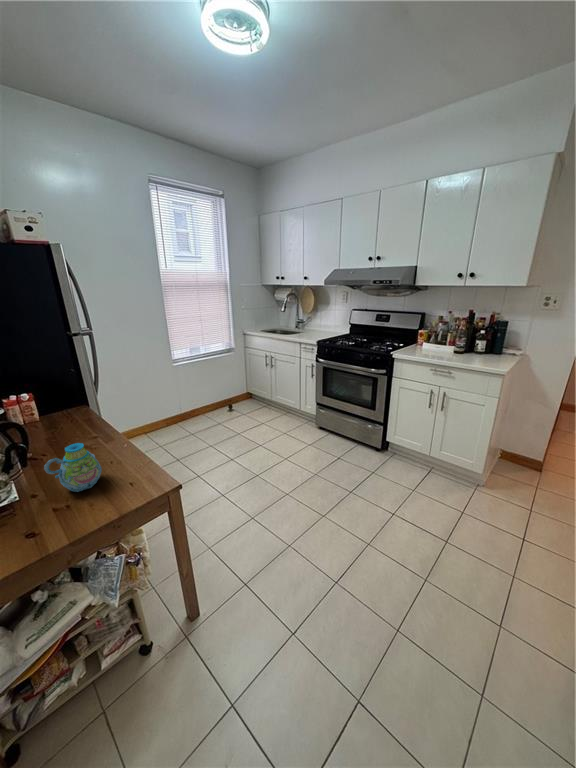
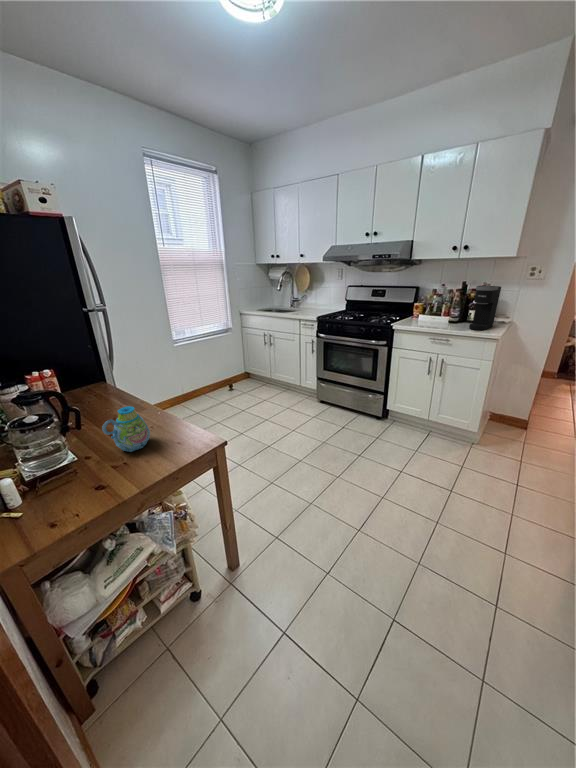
coffee maker: none [473,316,510,363] -> present [469,286,501,330]

